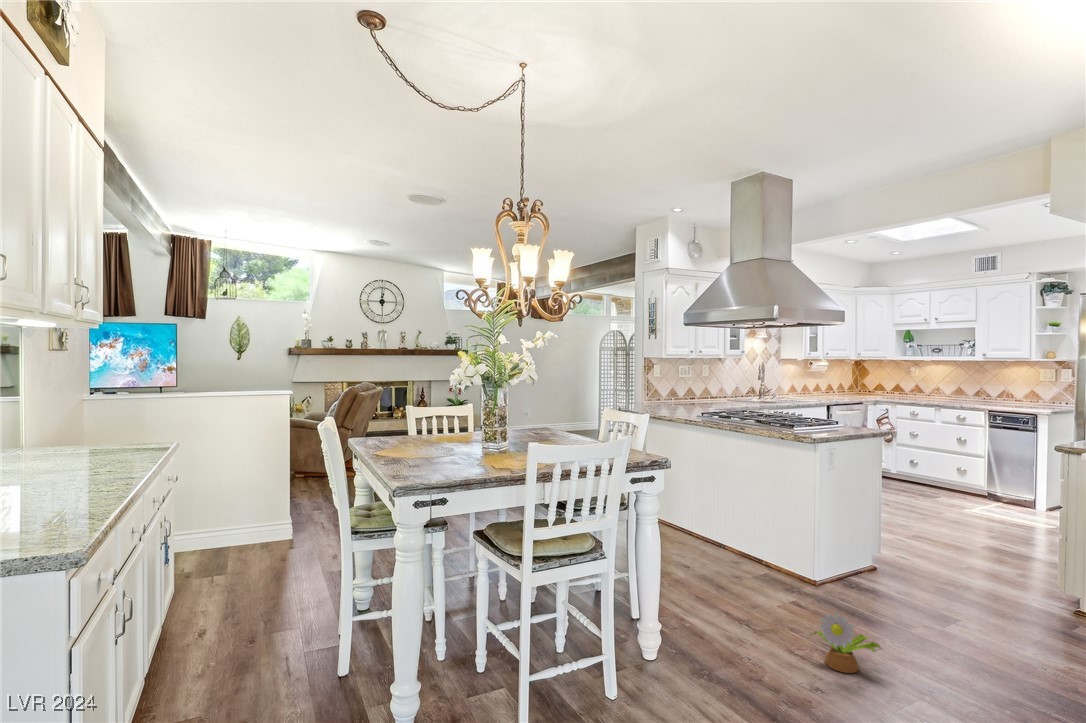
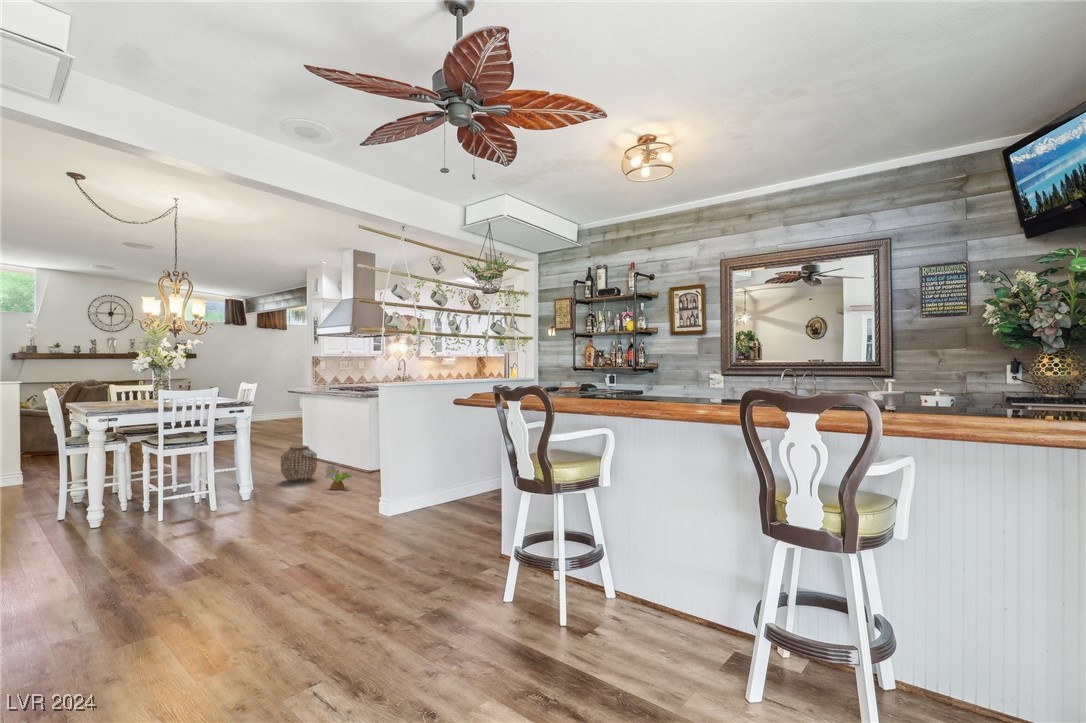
woven basket: none [686,539,754,619] -> present [281,445,317,482]

